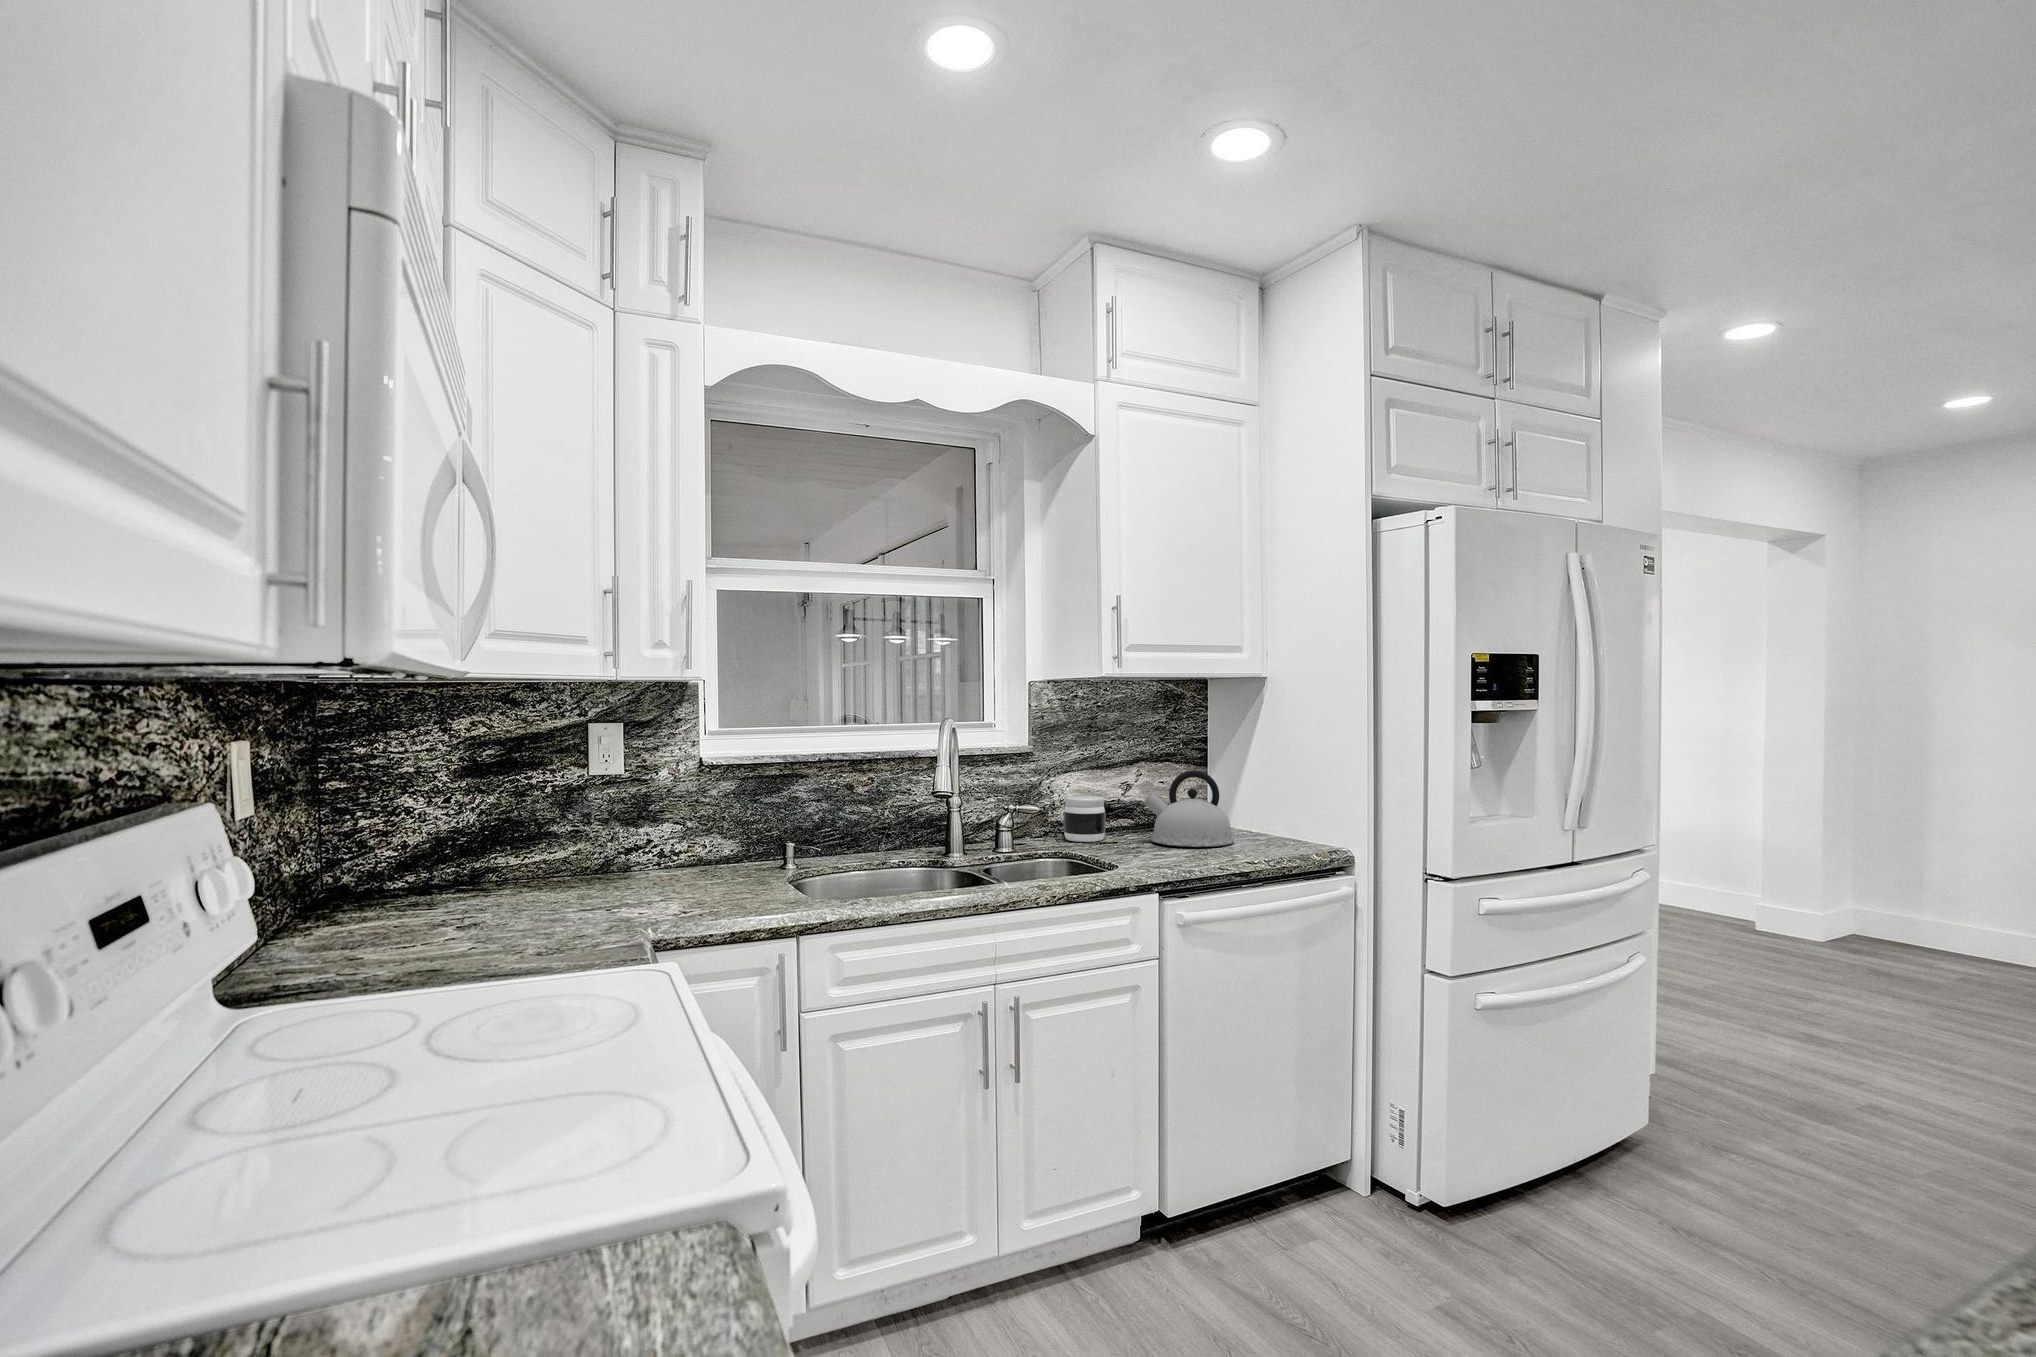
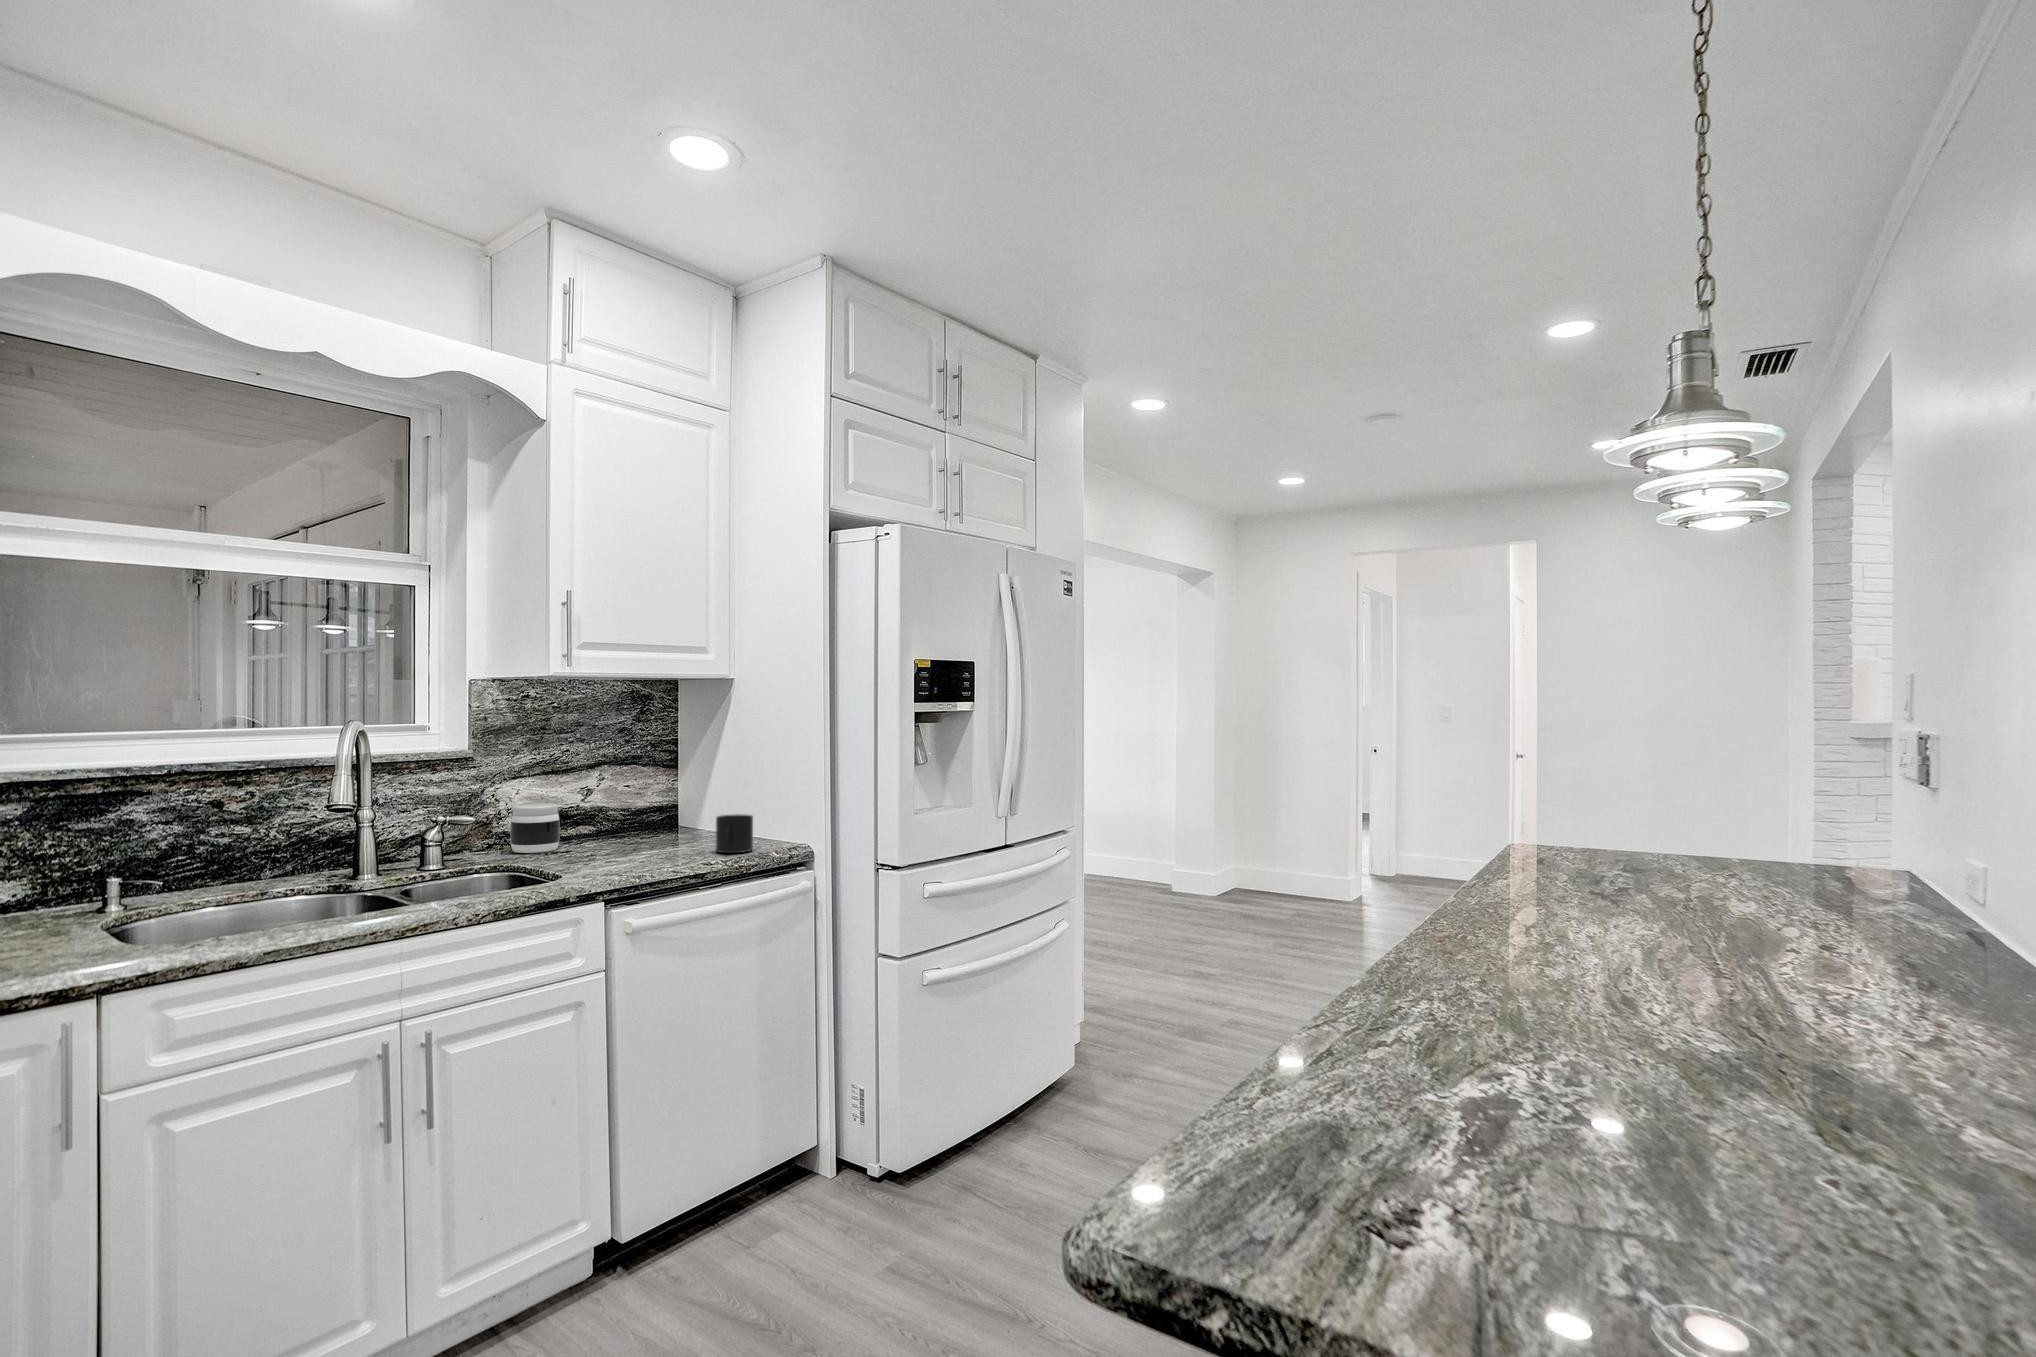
kettle: present [1144,770,1234,847] -> none [602,773,699,851]
mug: none [1253,816,1290,855] -> present [716,814,753,853]

